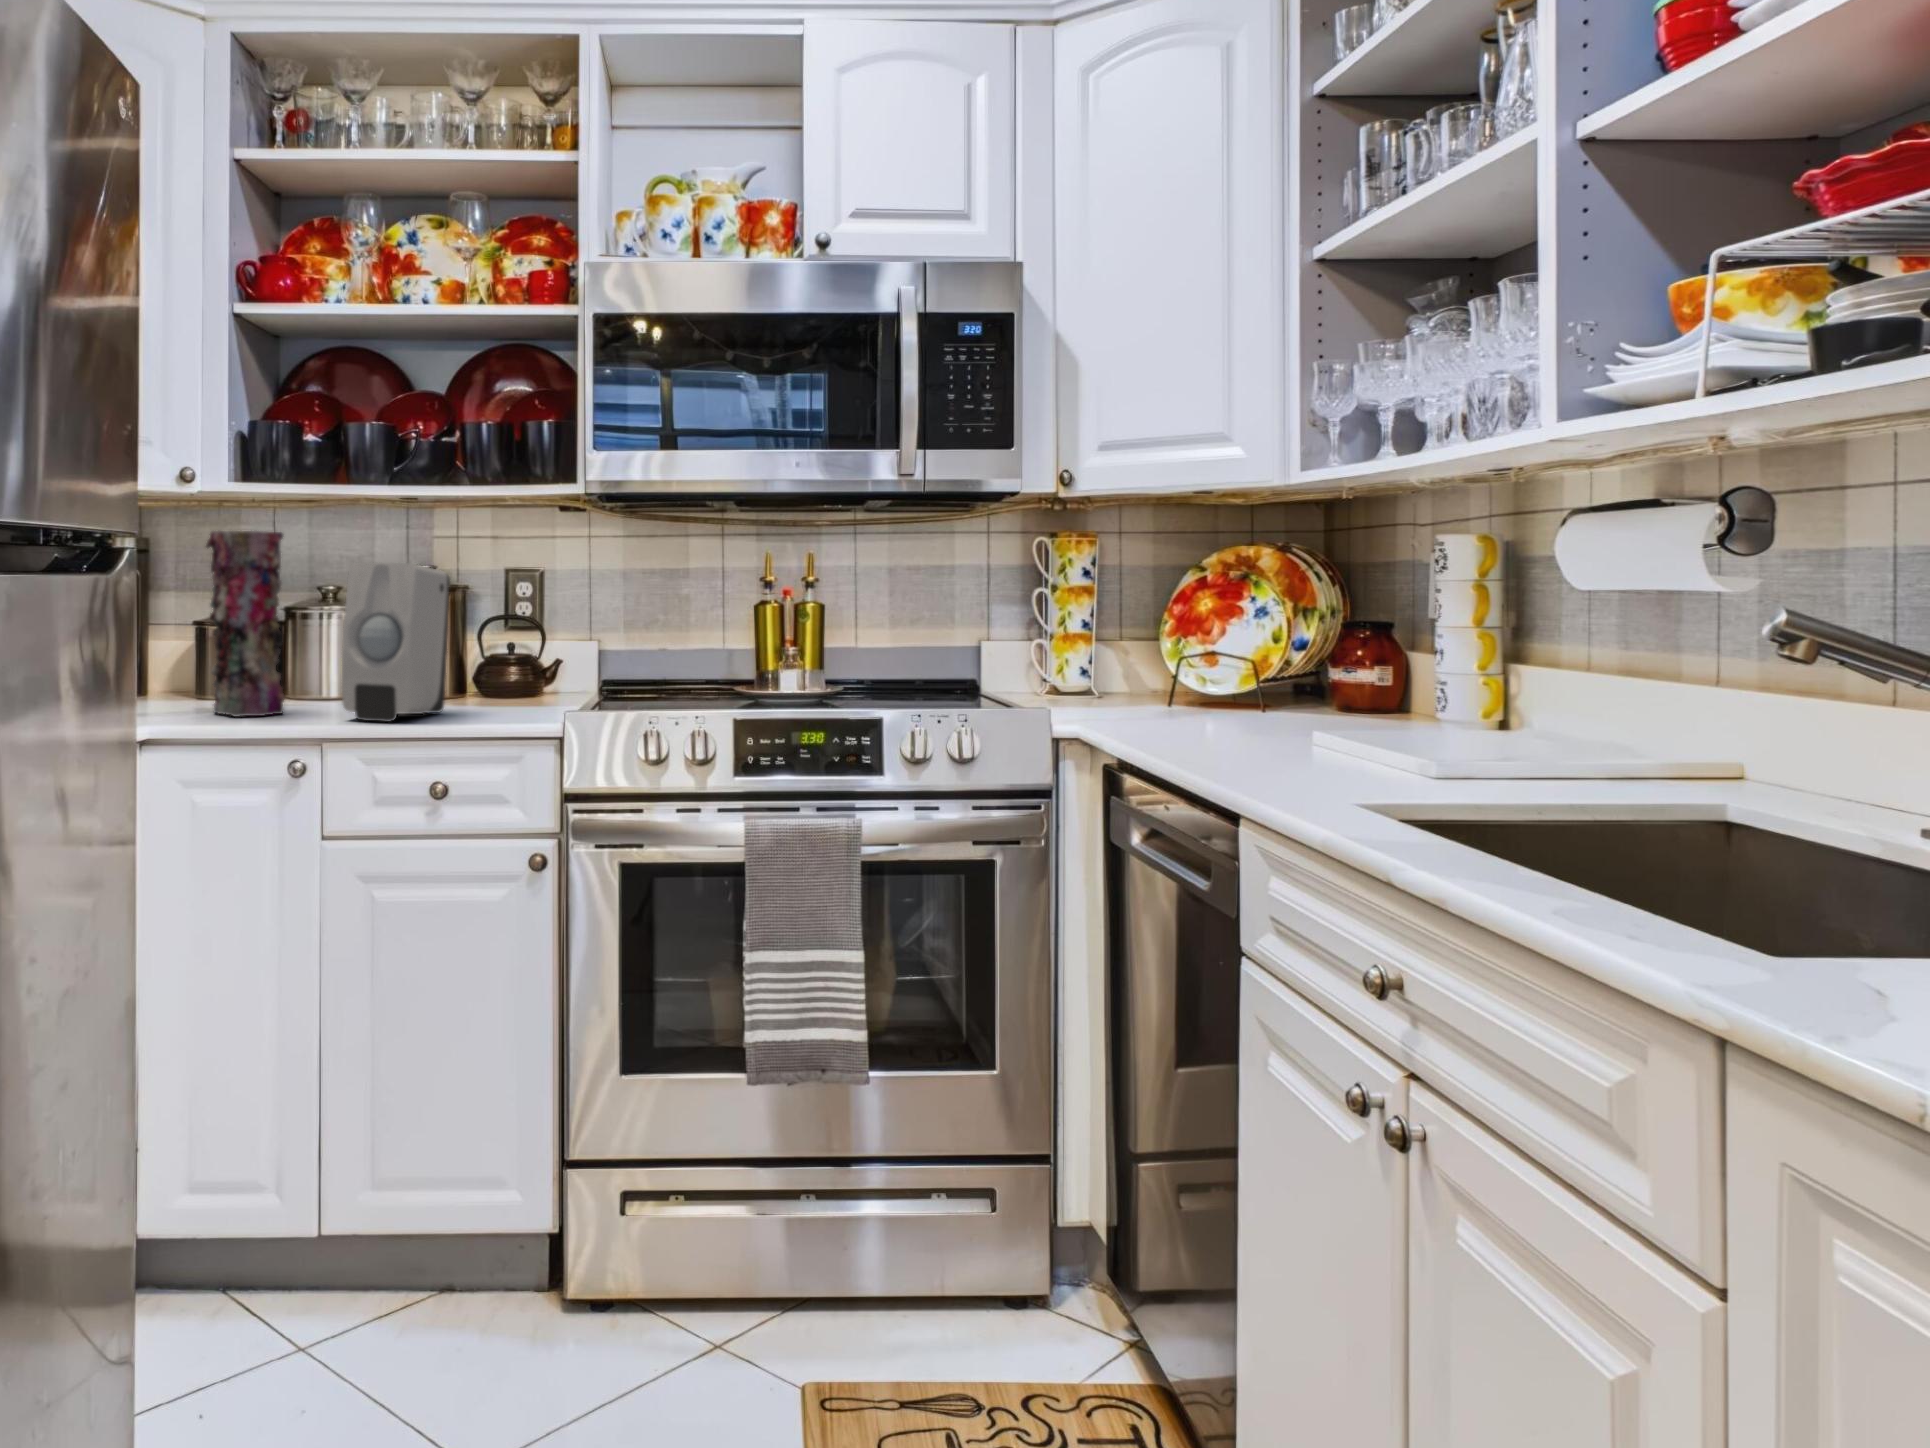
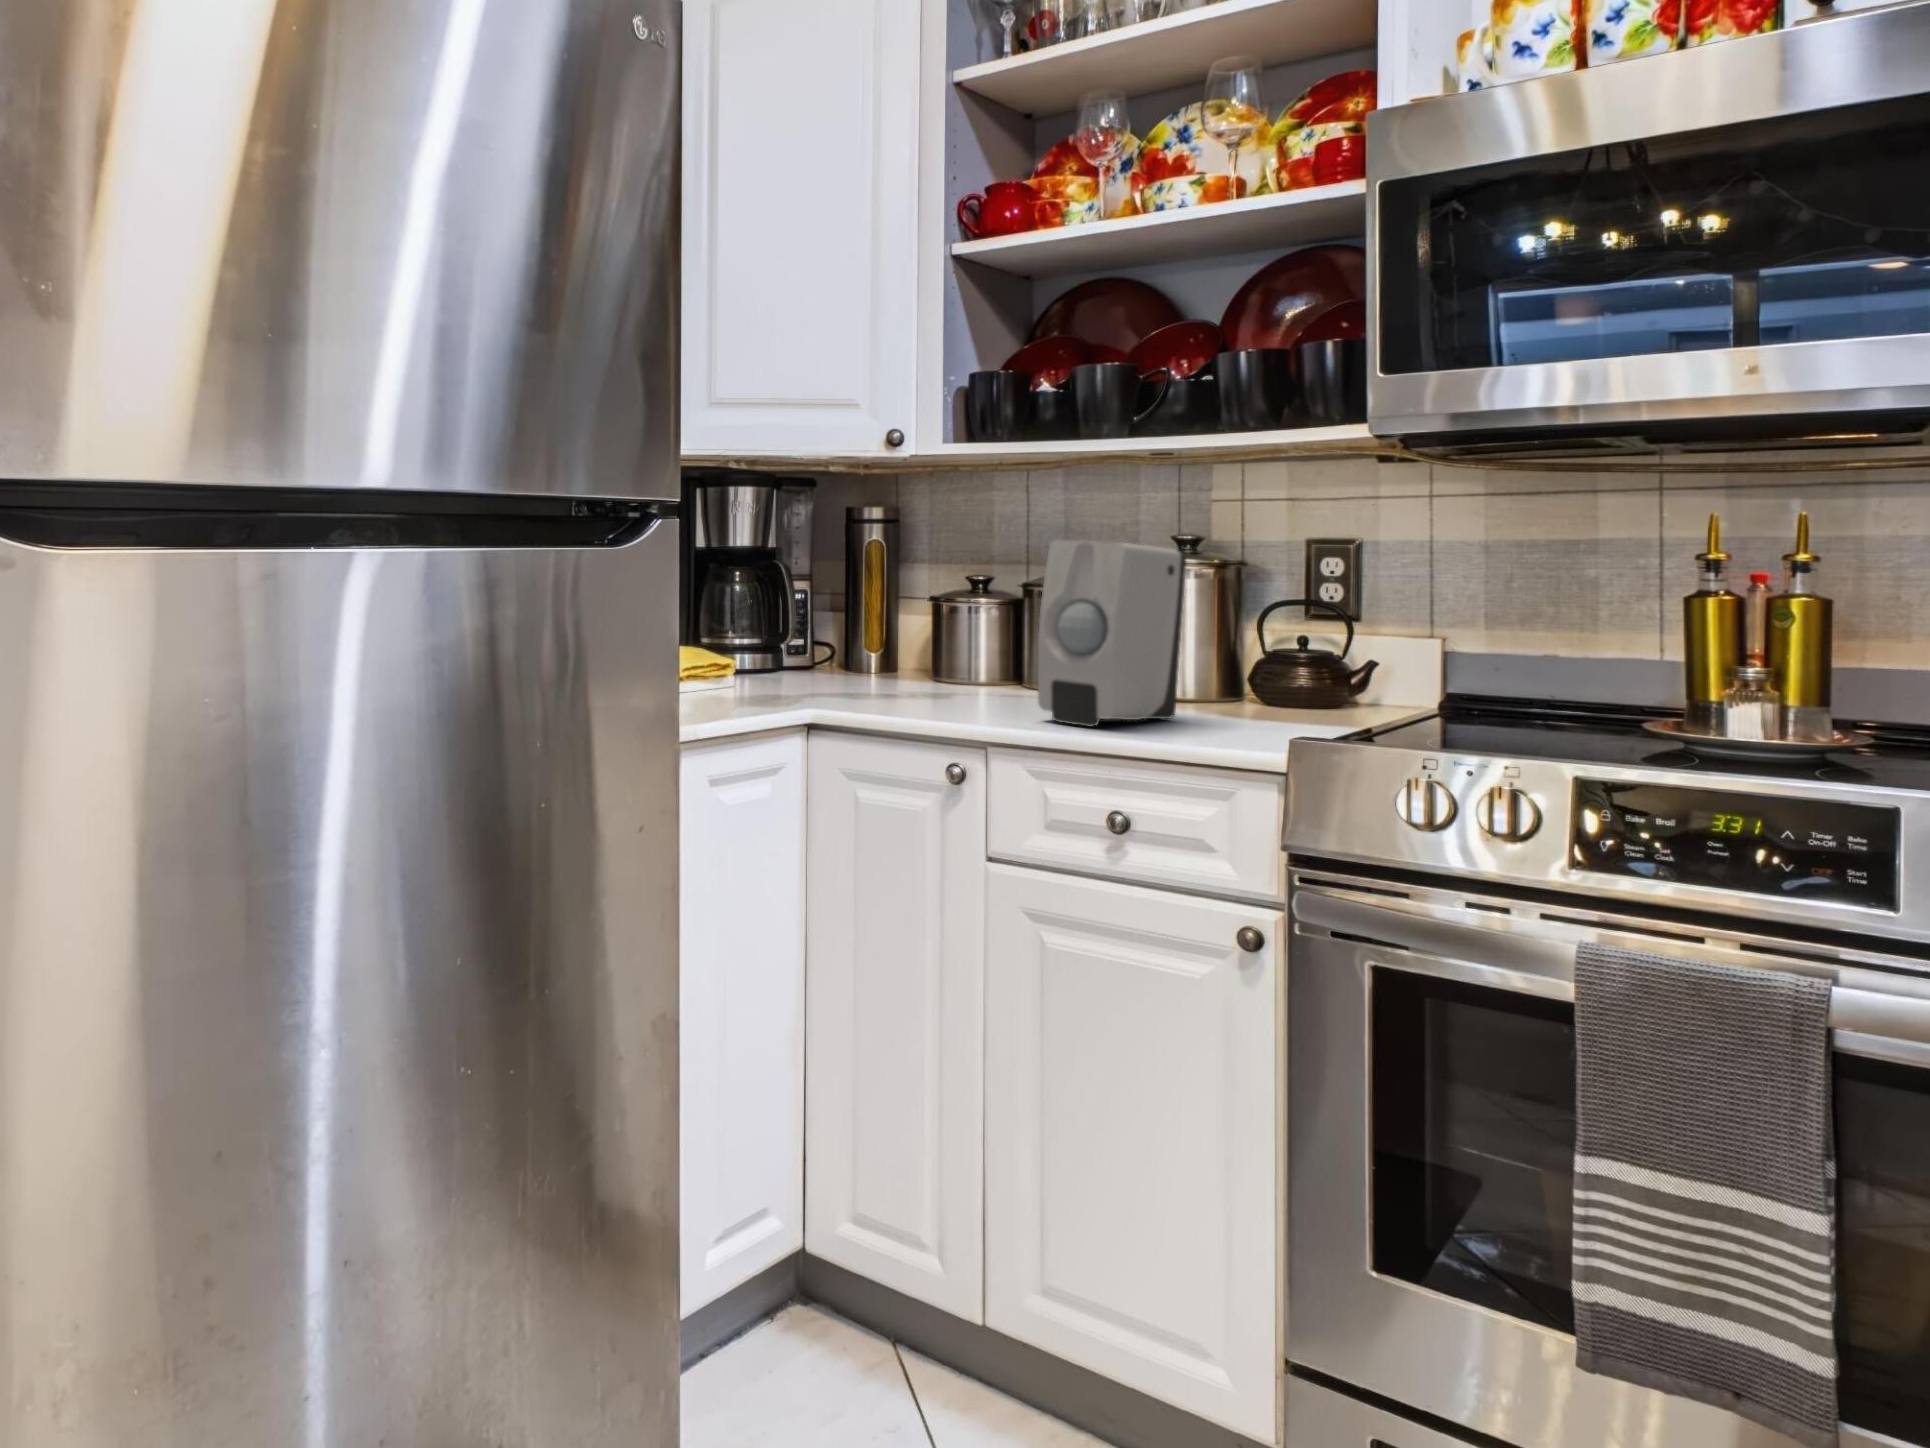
vase: present [206,531,285,717] -> none [896,501,982,707]

